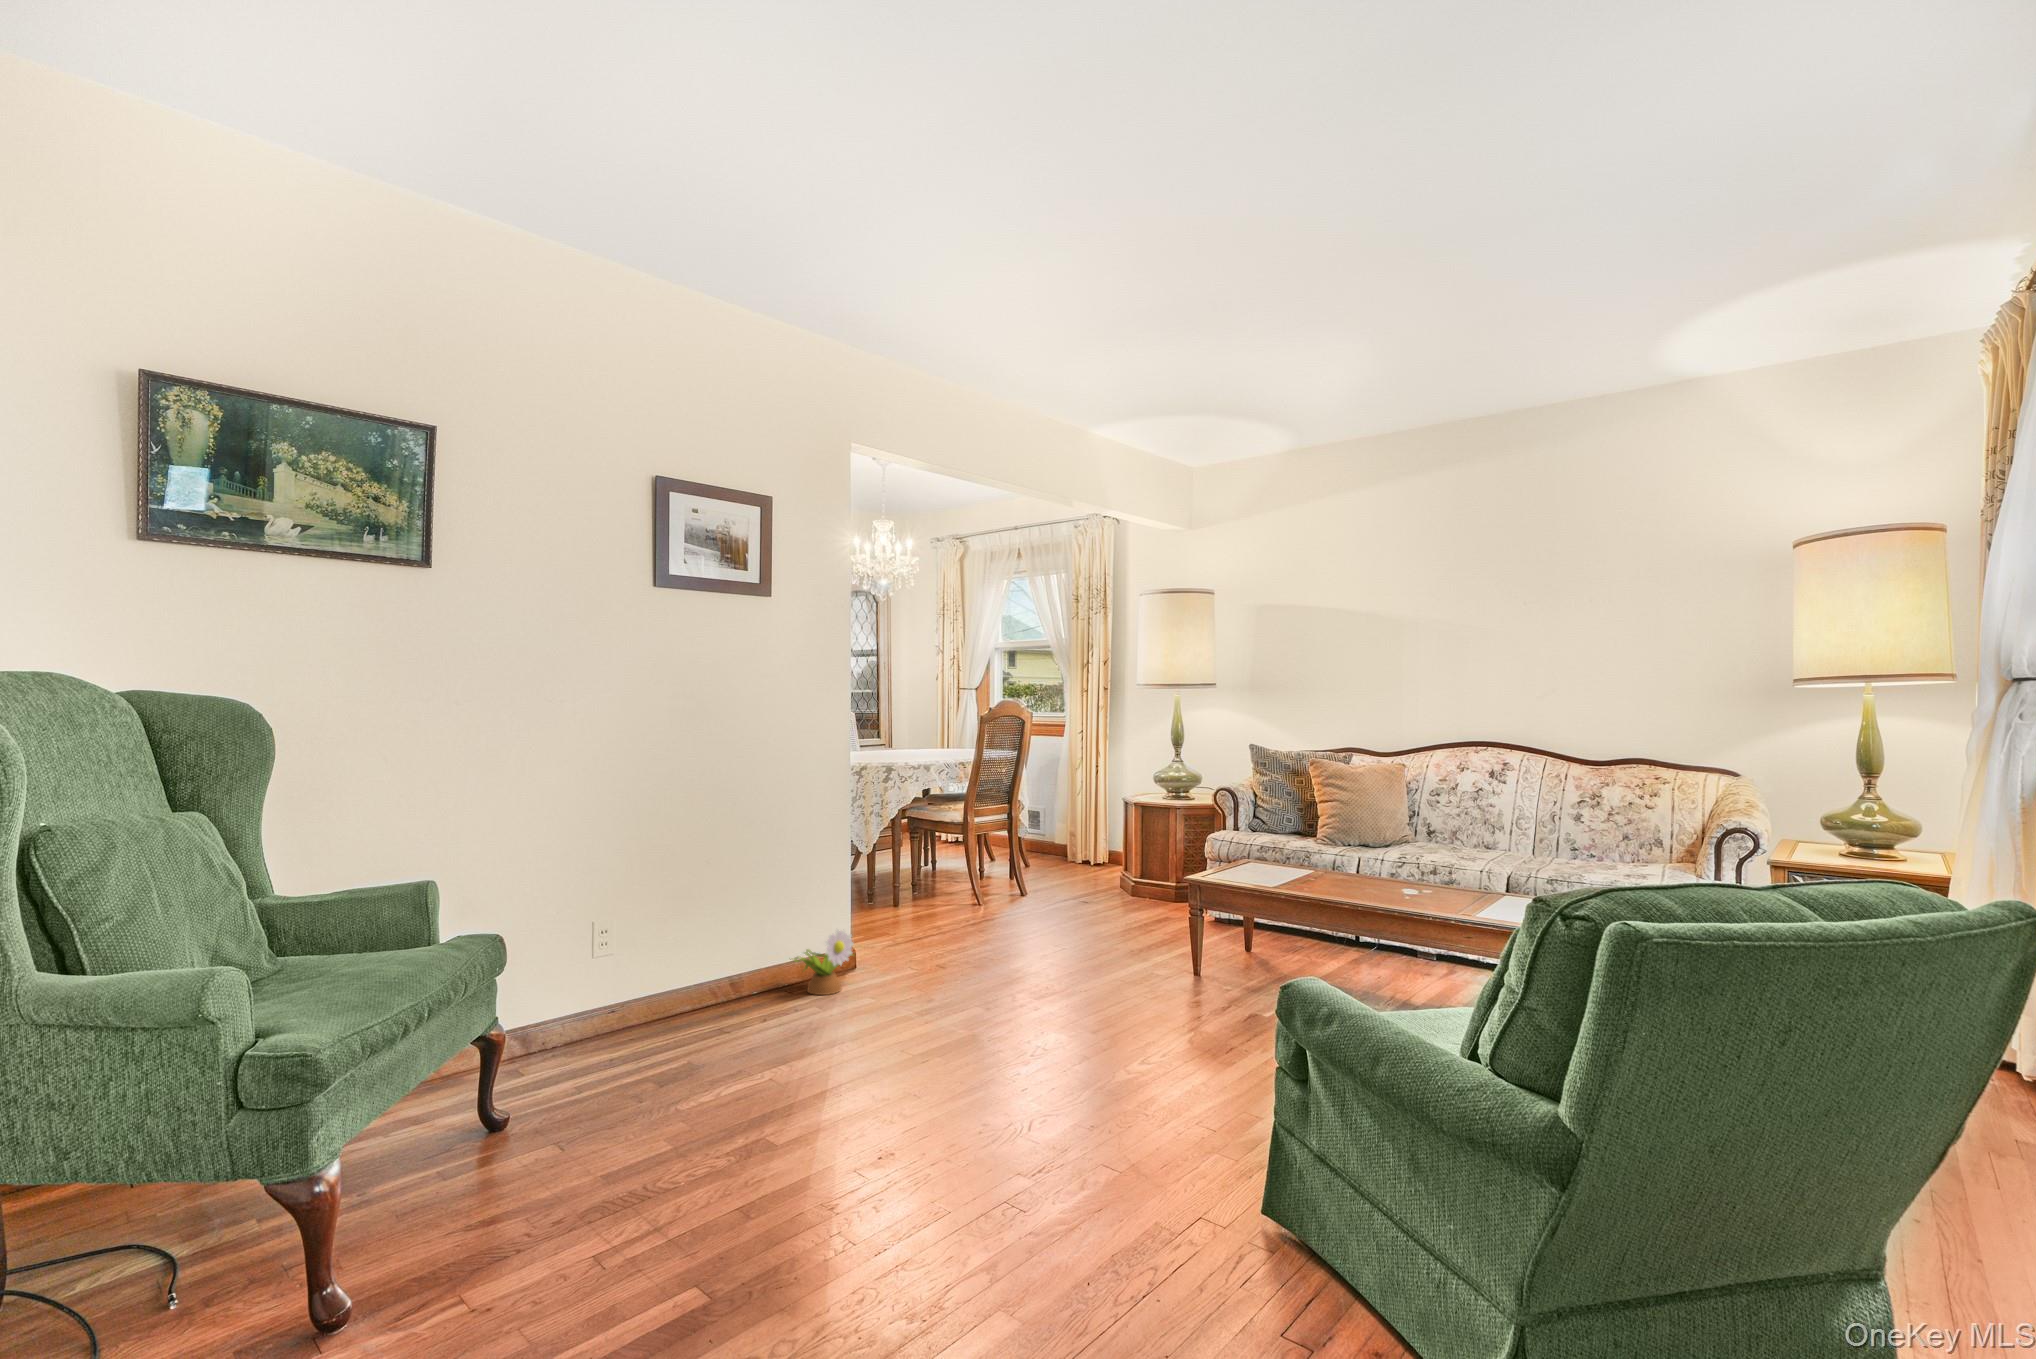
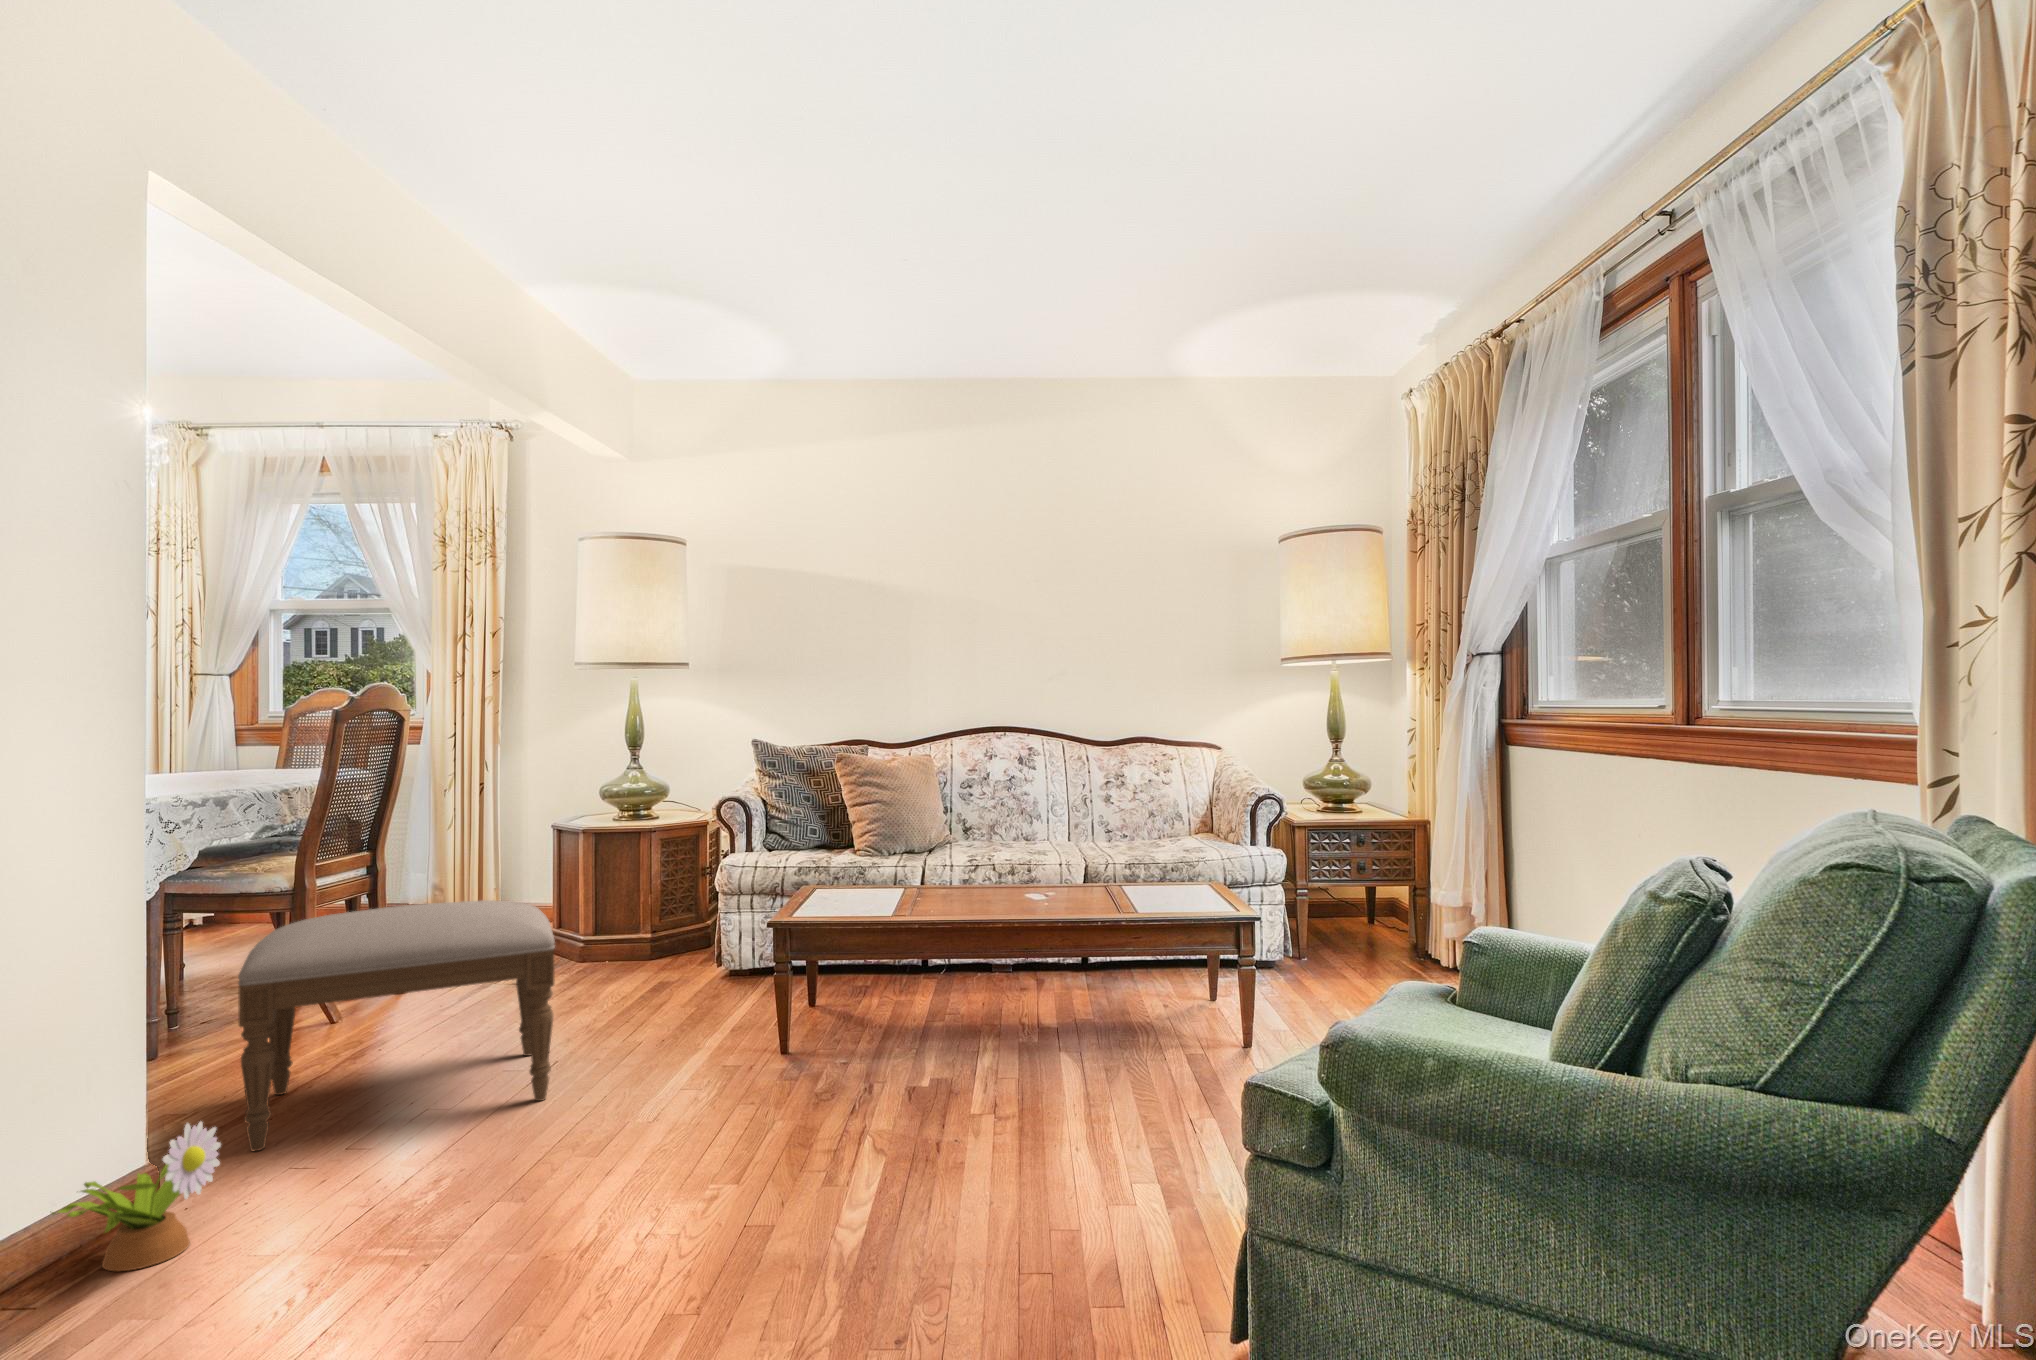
ottoman: none [886,836,1062,968] -> present [238,900,555,1151]

